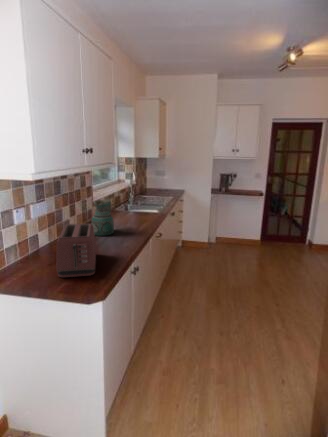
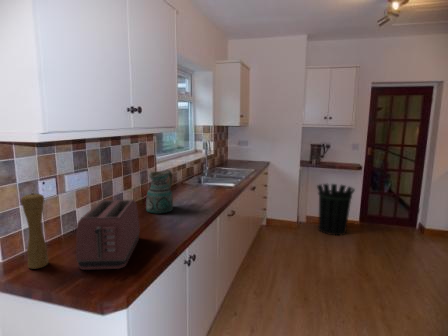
waste bin: none [225,208,258,252] -> present [317,184,354,235]
pepper mill: none [10,219,32,279] -> present [21,193,49,269]

